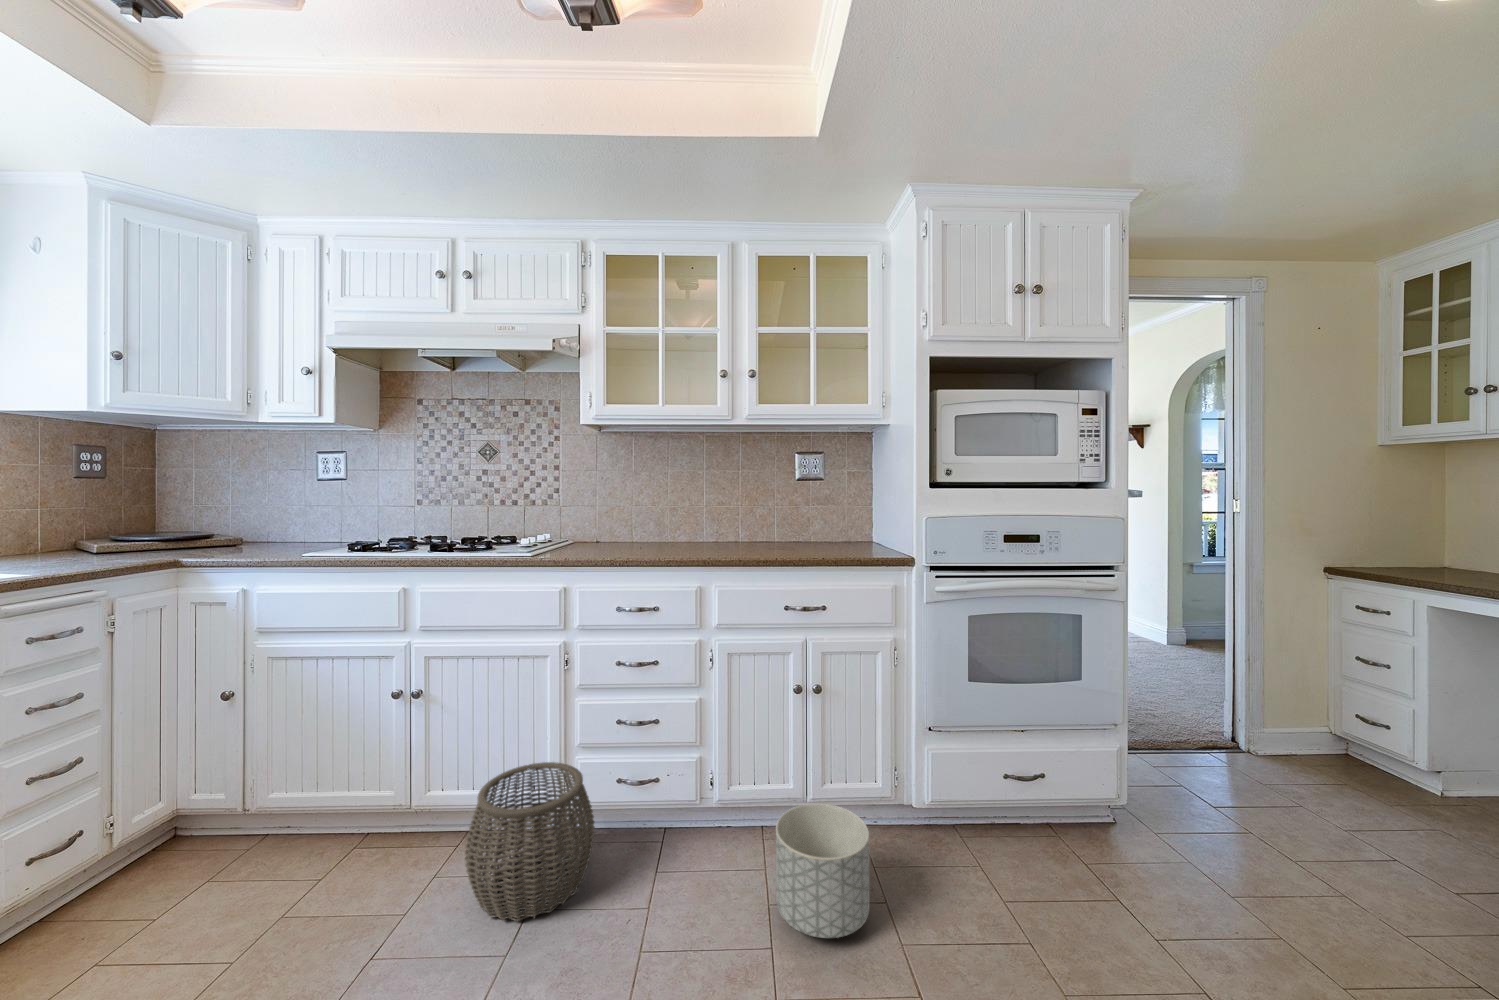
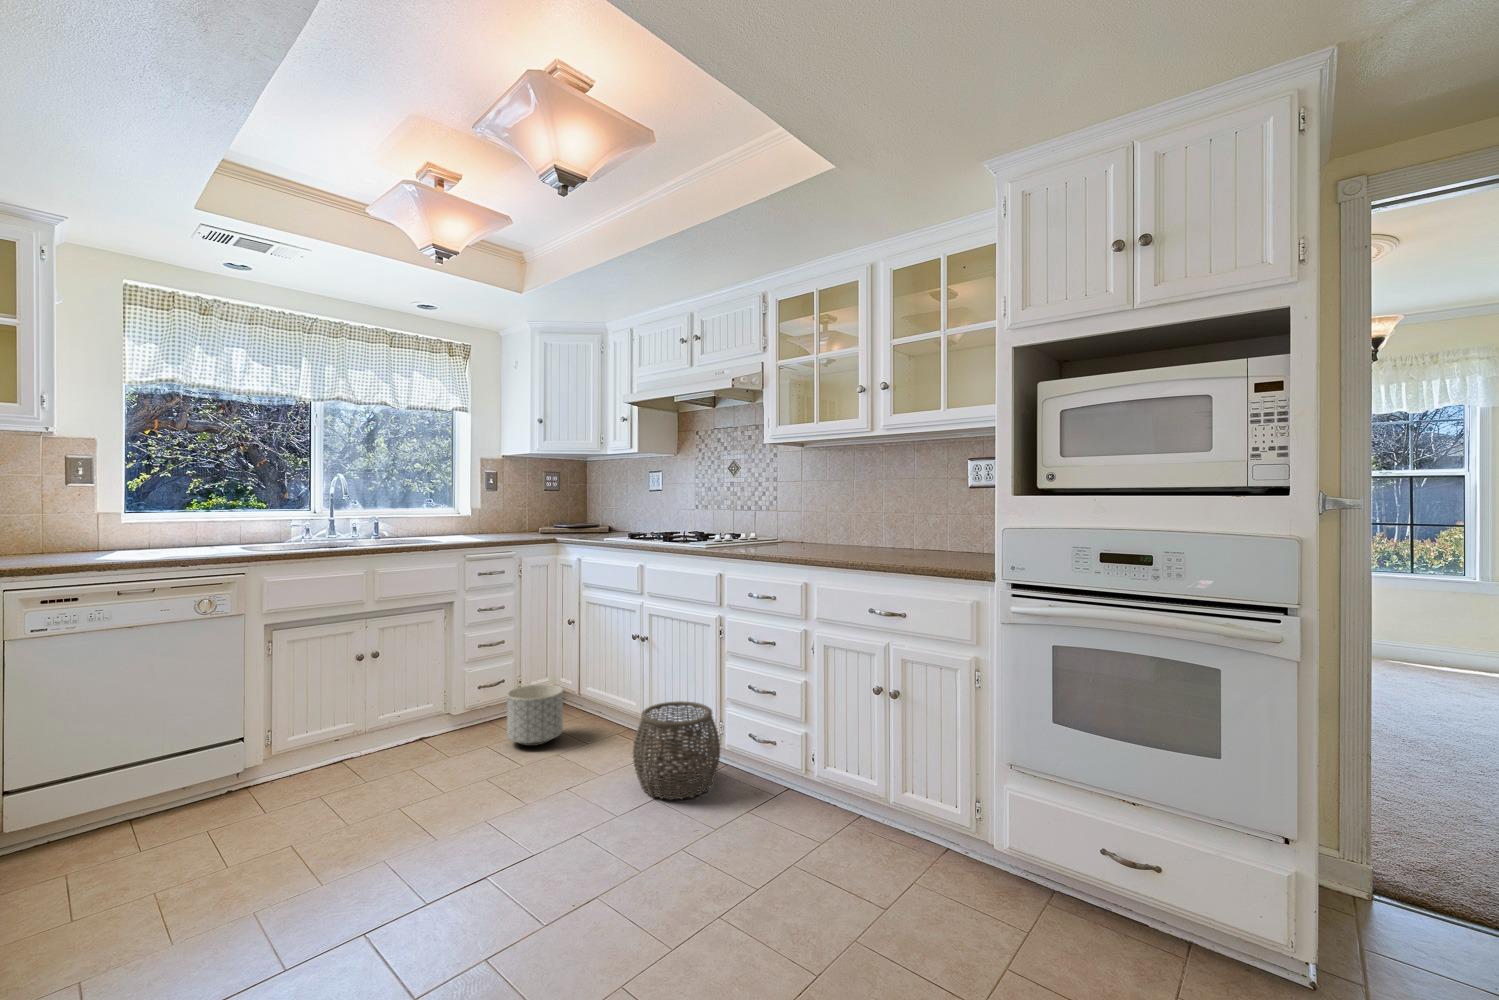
planter: present [776,803,869,938] -> present [507,684,563,746]

